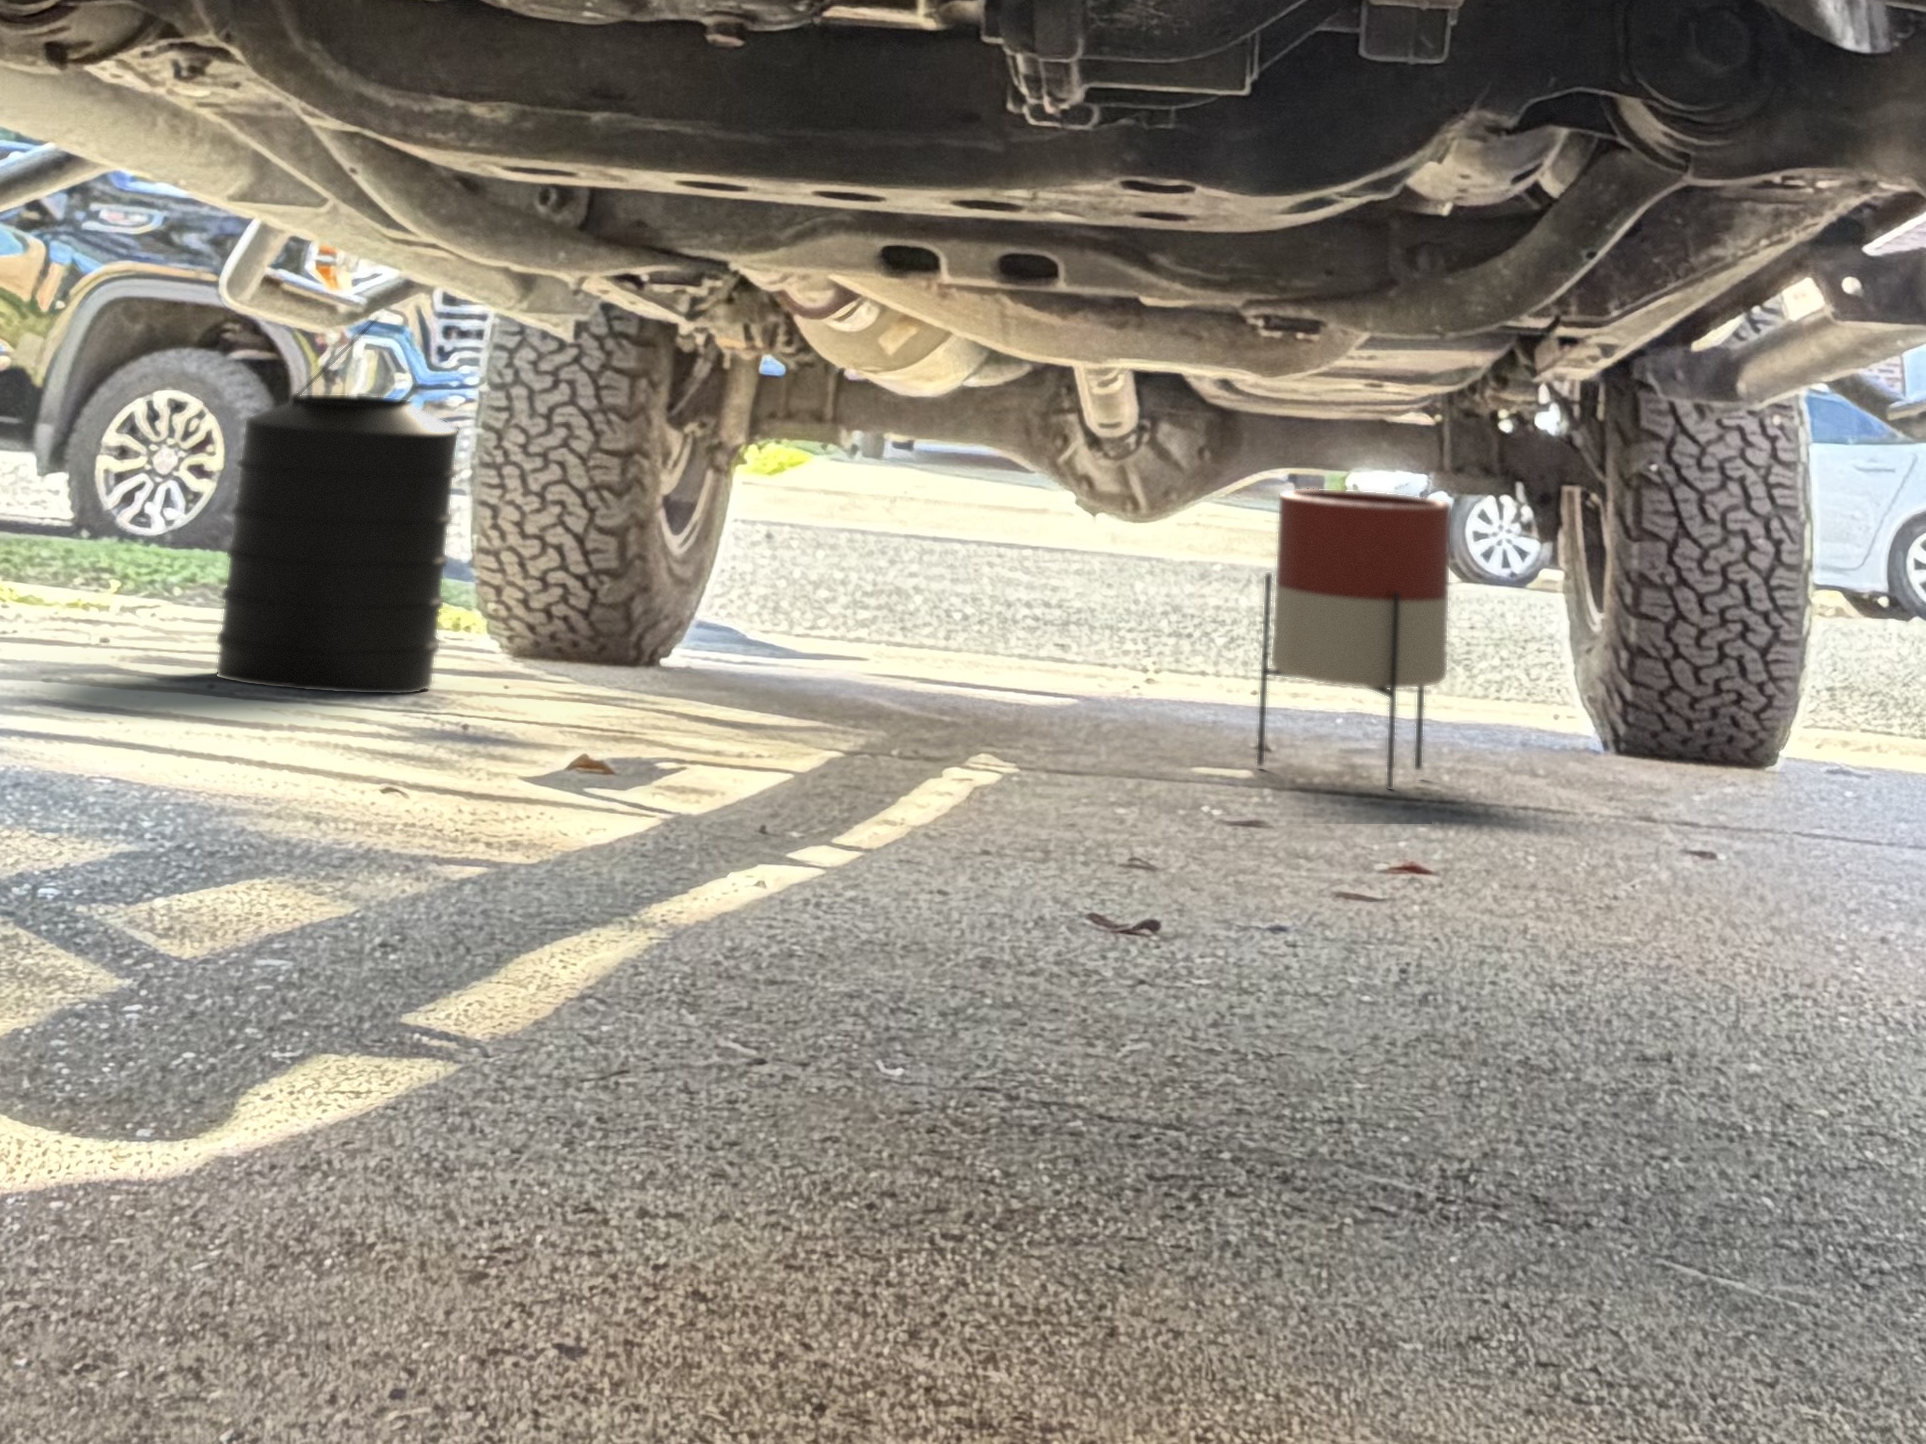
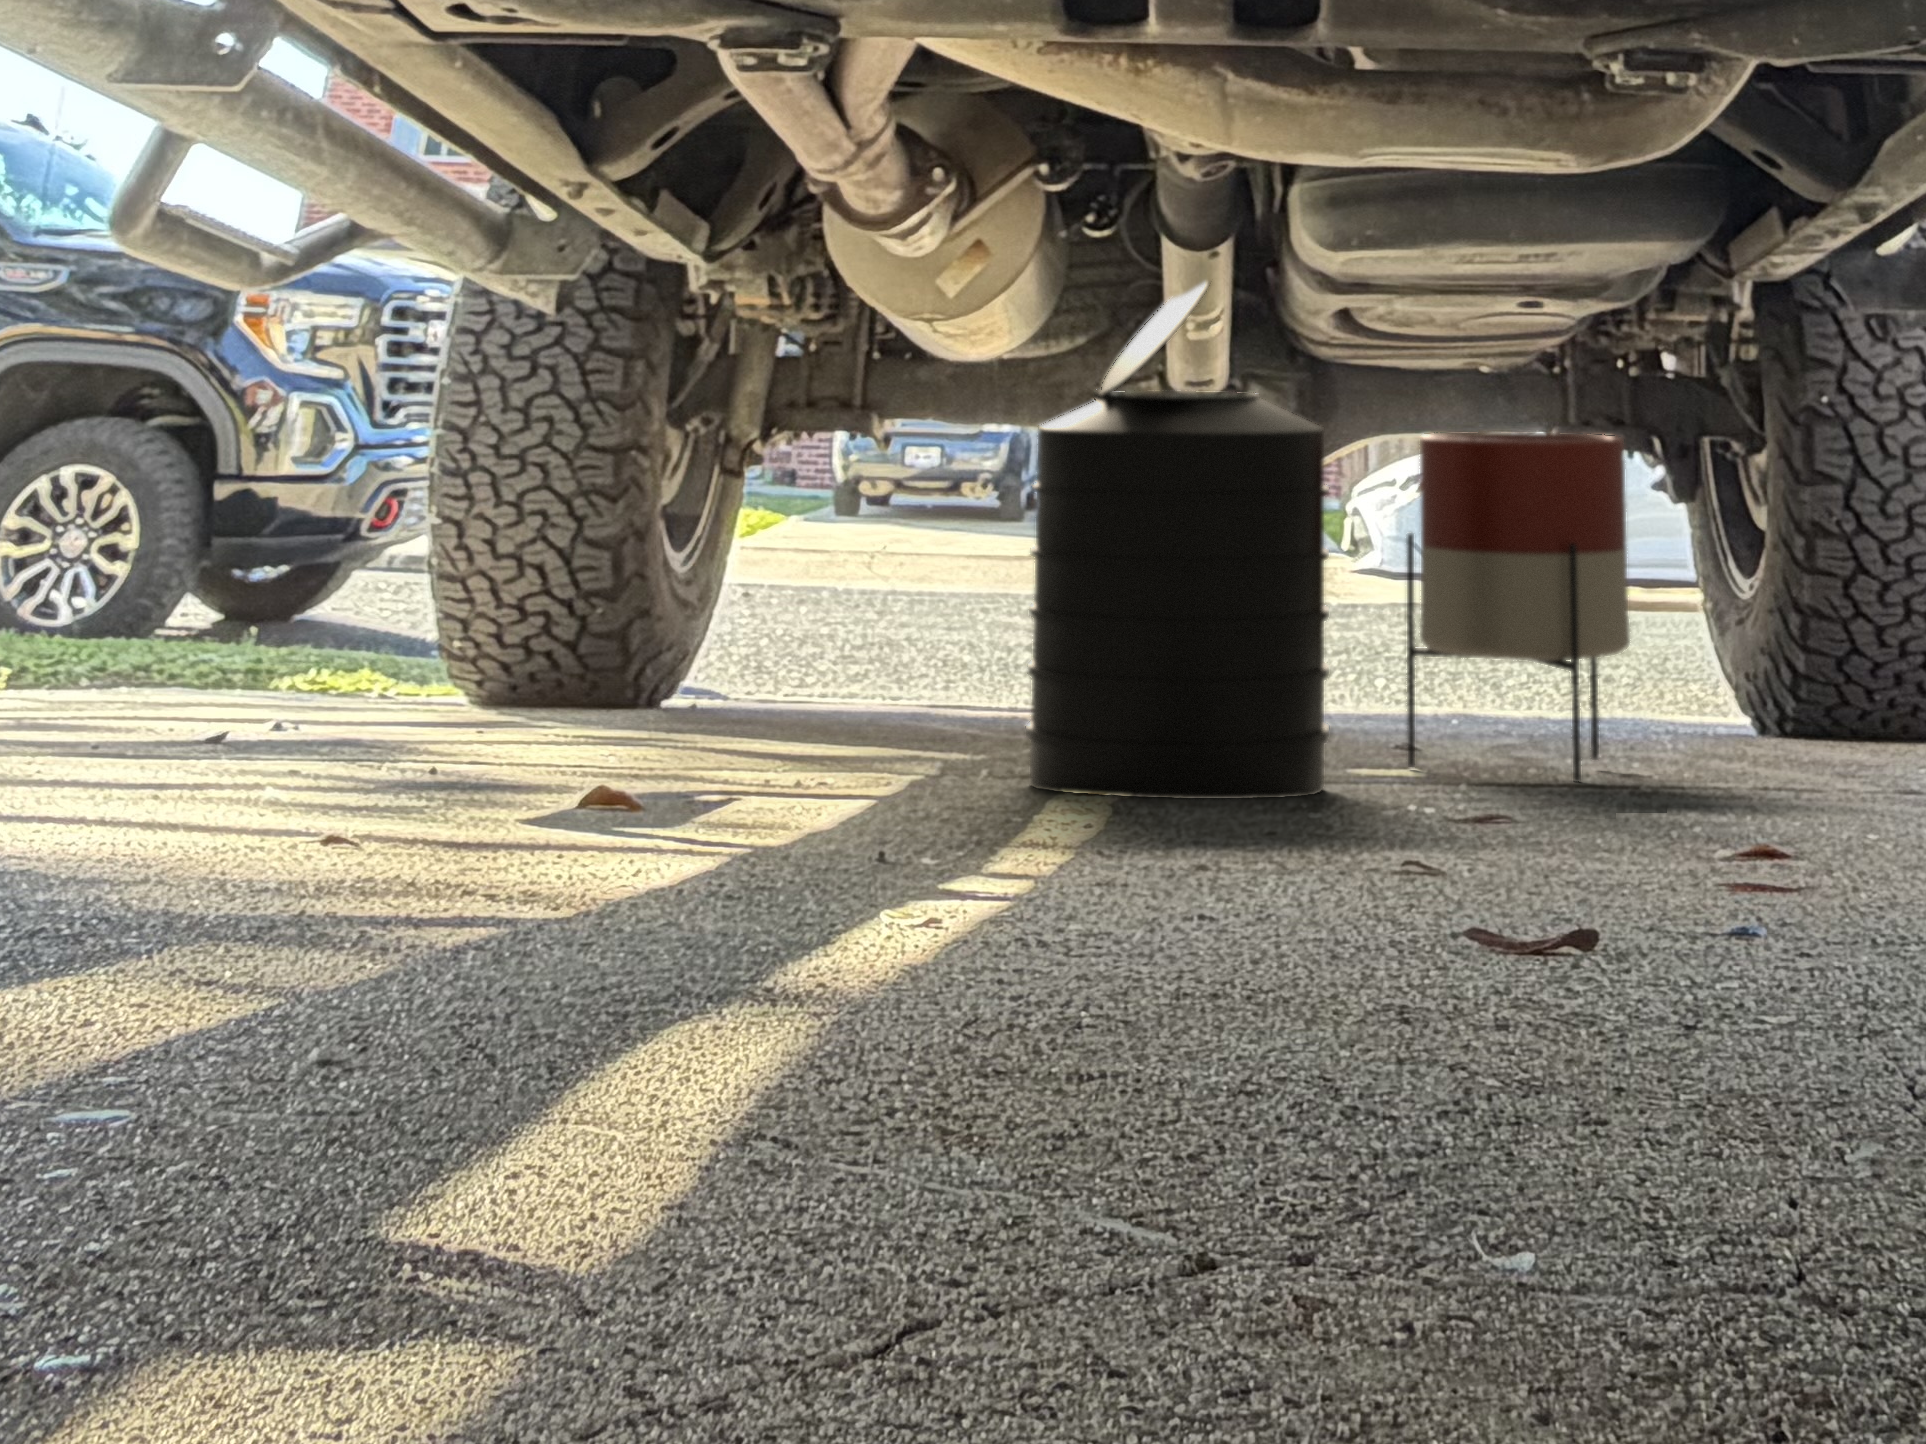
trash can: present [217,314,457,693] -> present [1026,282,1329,799]

